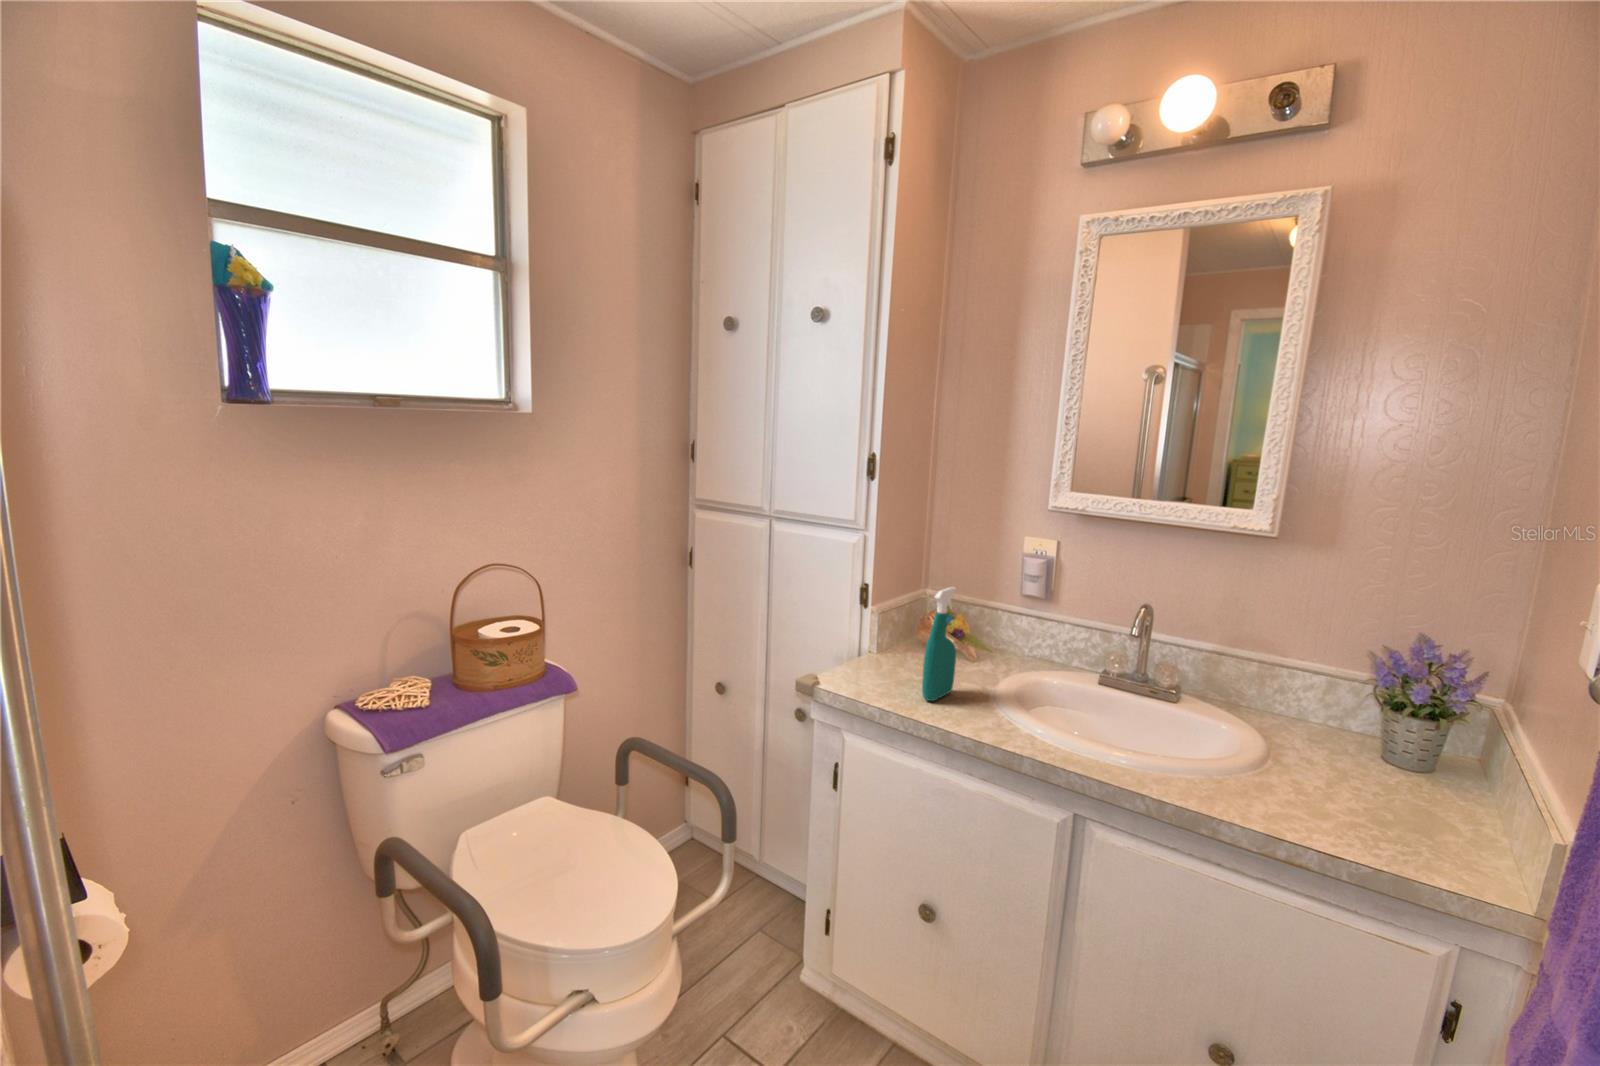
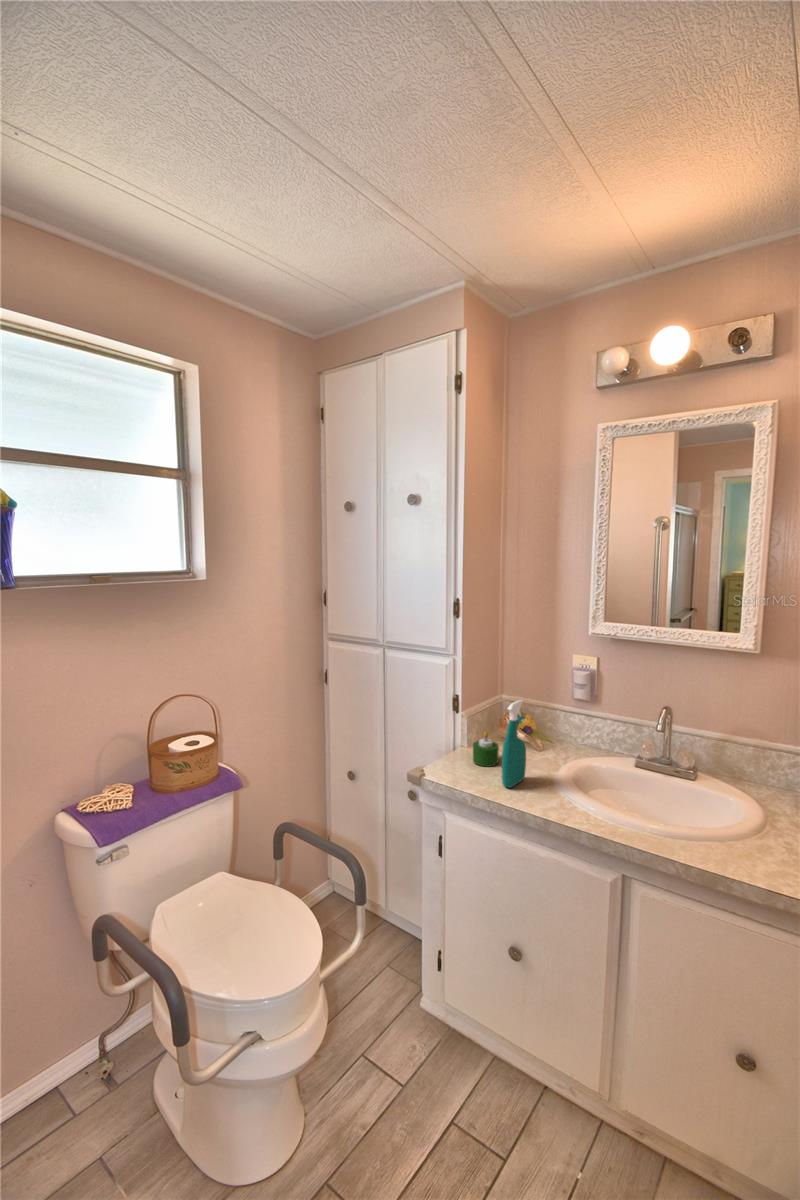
candle: none [884,631,919,676] -> present [473,732,499,766]

